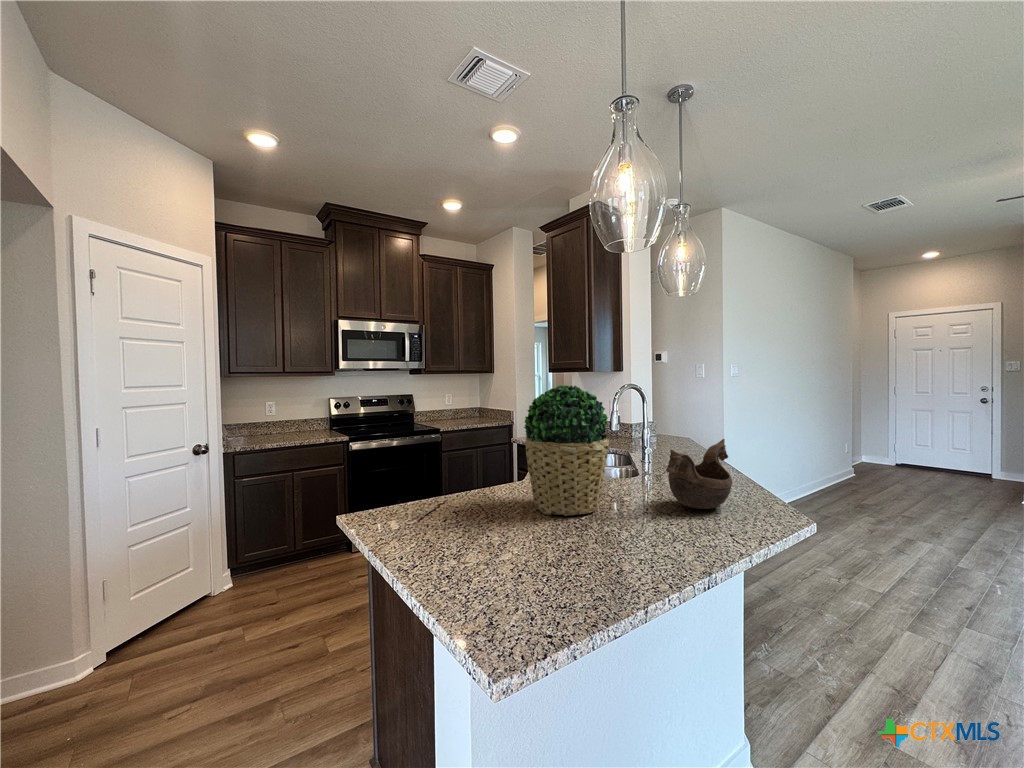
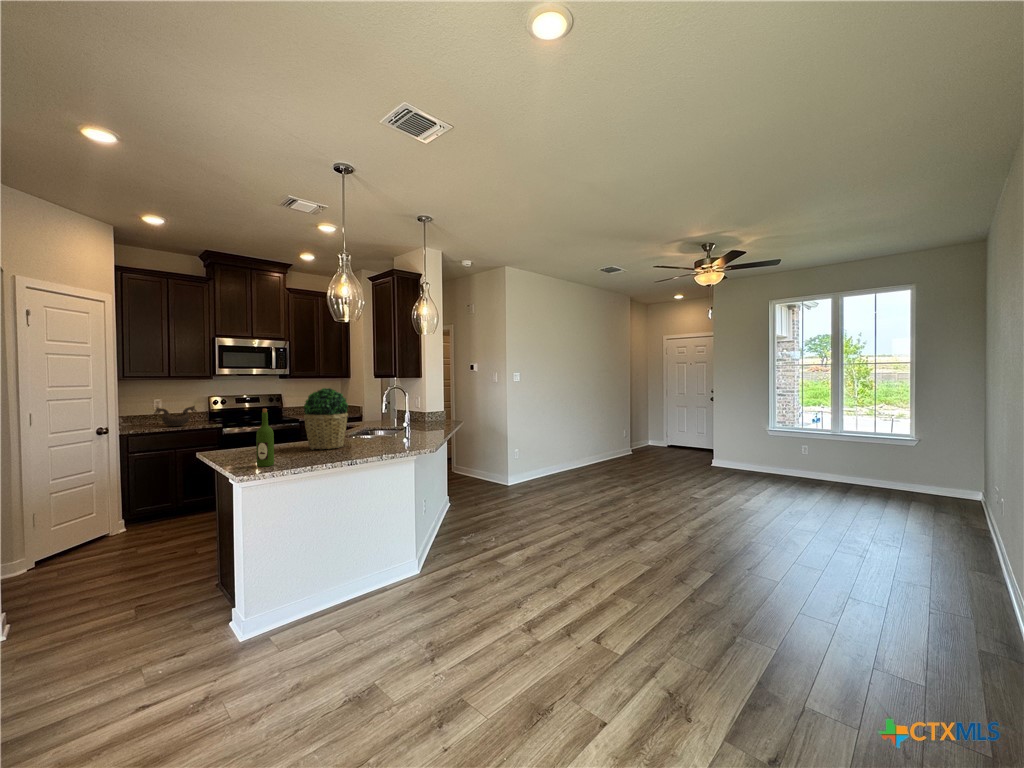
decorative bowl: present [666,439,732,509] -> present [154,406,197,426]
wine bottle: none [488,440,530,603] -> present [256,409,274,467]

